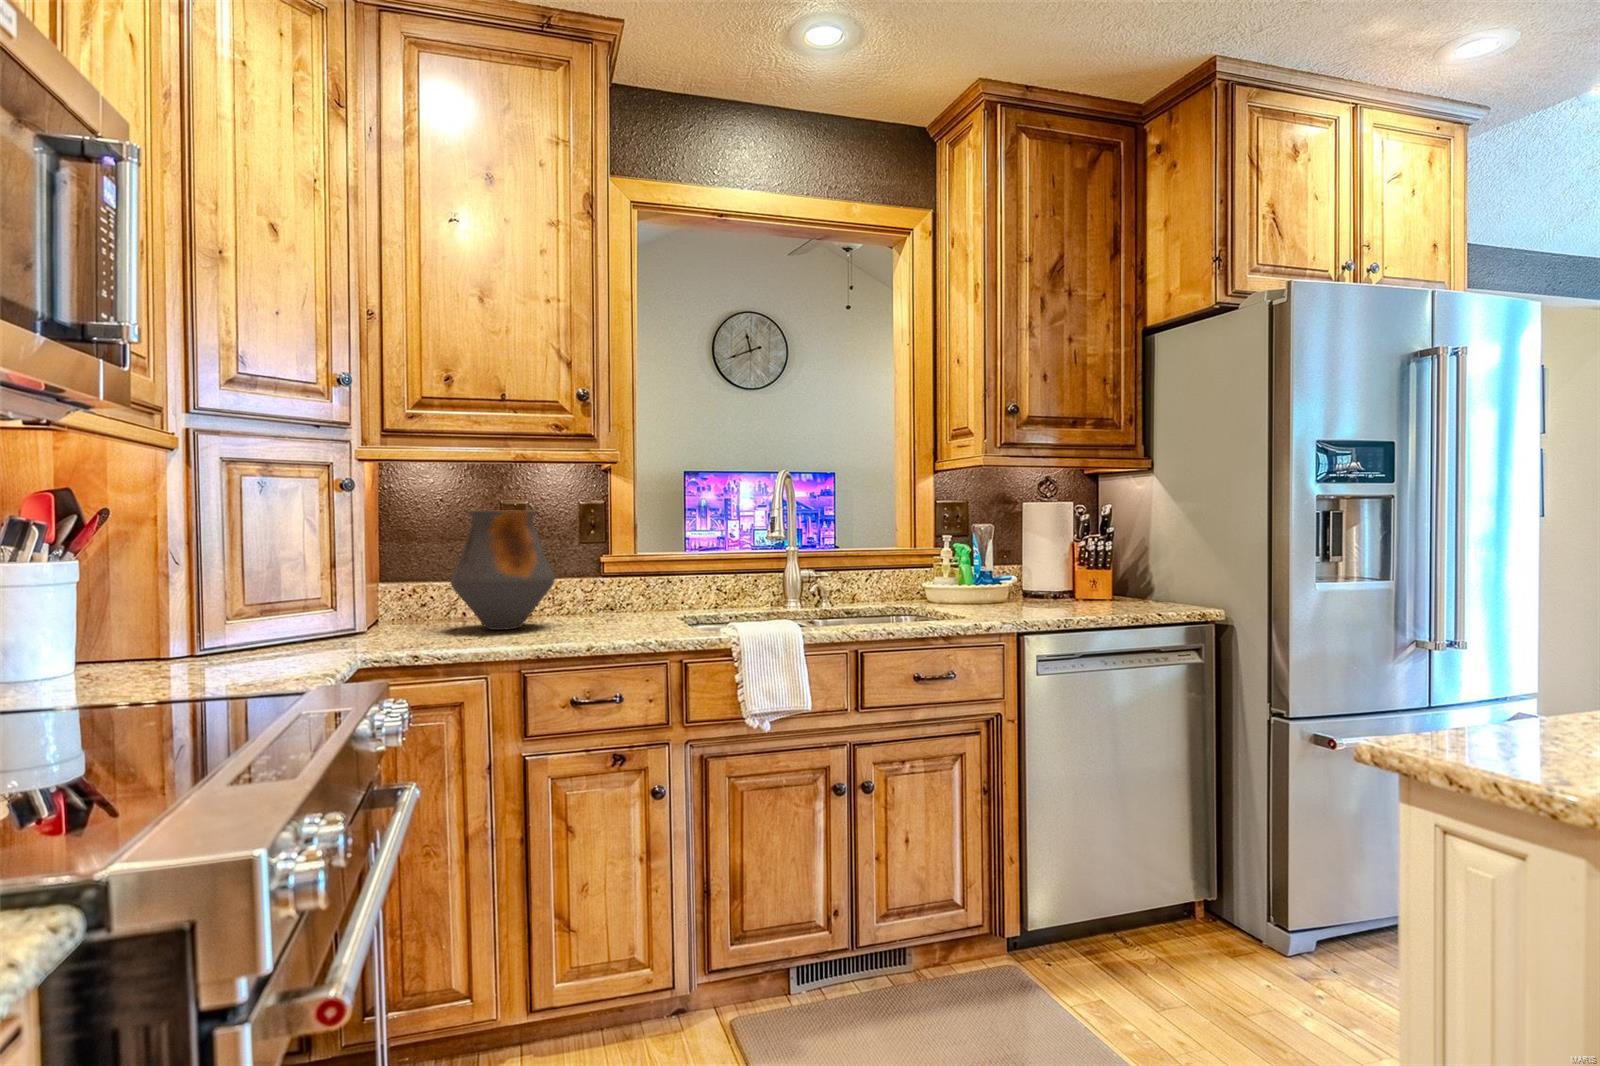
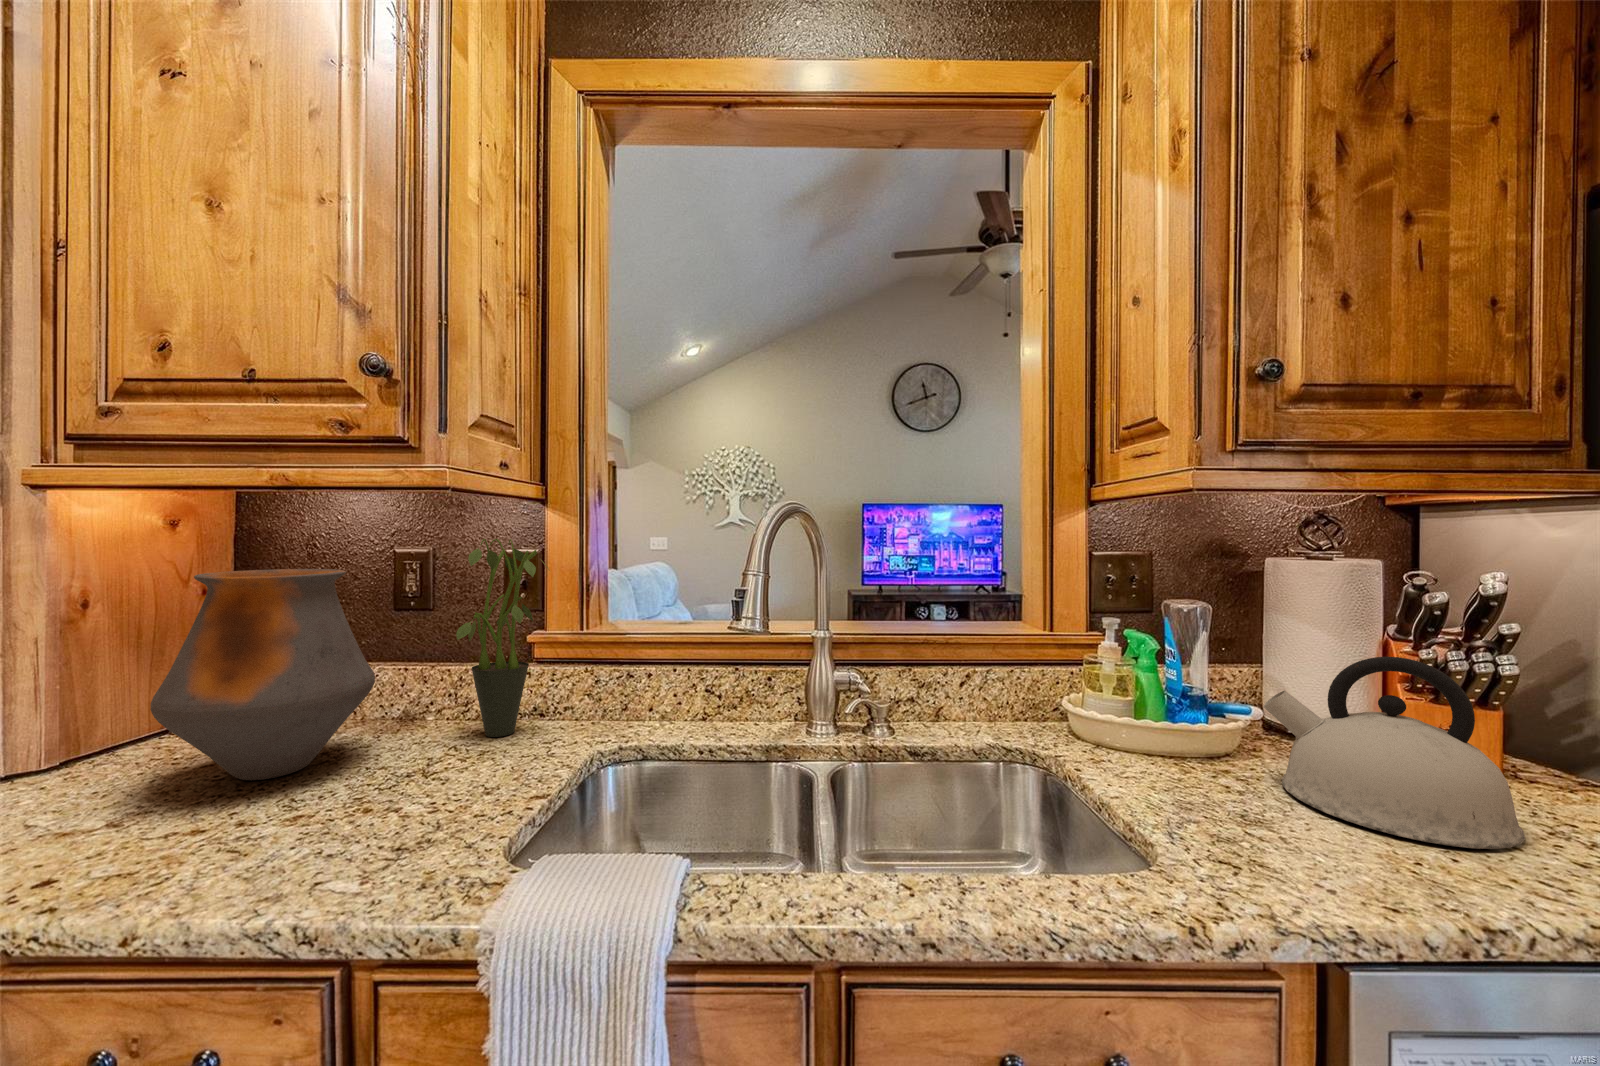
potted plant: none [582,493,633,618] -> present [456,539,548,737]
kettle: none [1013,541,1099,610] -> present [1263,657,1525,849]

